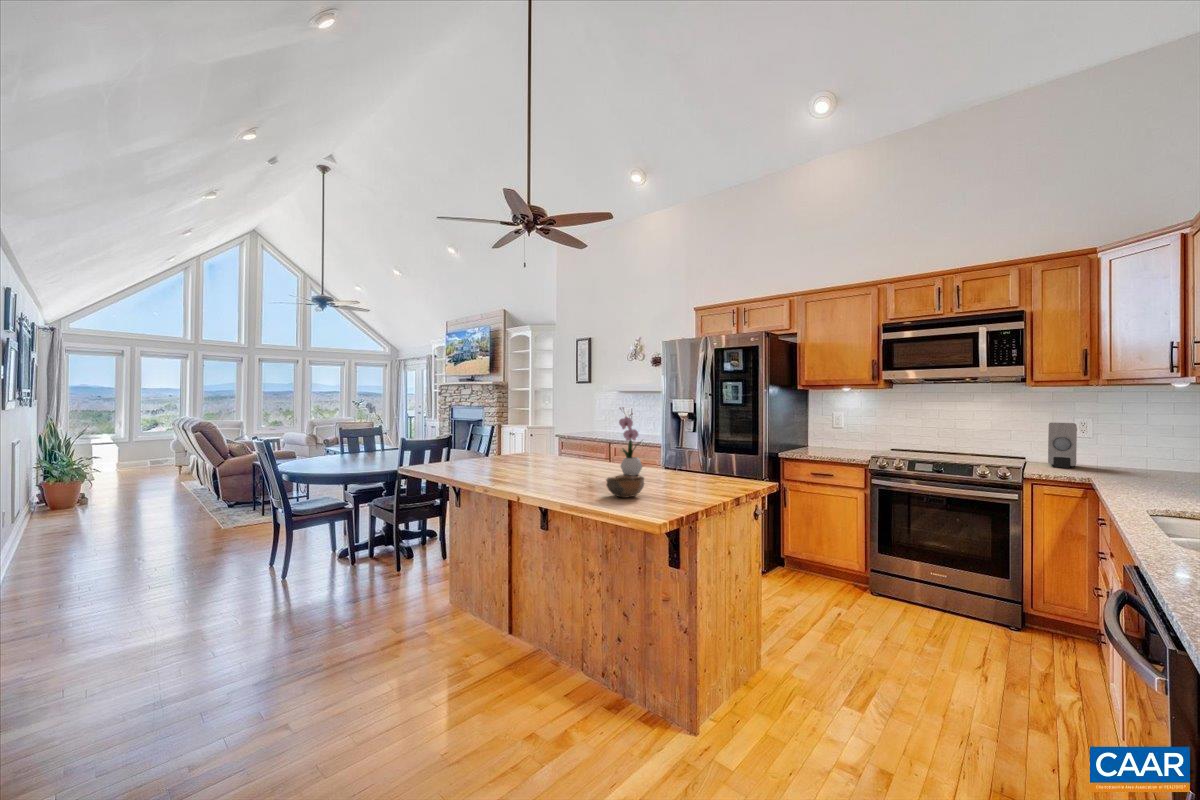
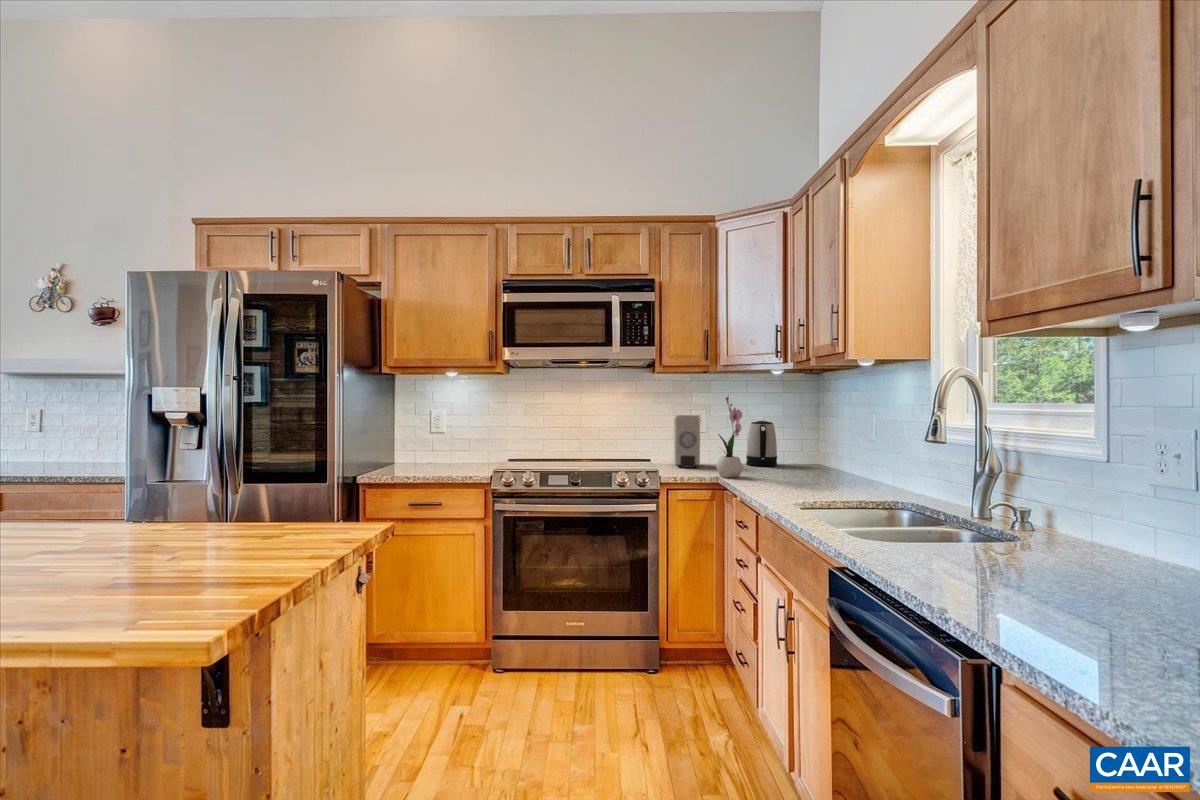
flower arrangement: present [619,408,642,476] -> present [716,397,743,478]
kettle: none [1139,430,1181,474] -> present [746,421,777,466]
bowl: present [606,476,644,498] -> none [34,554,138,608]

